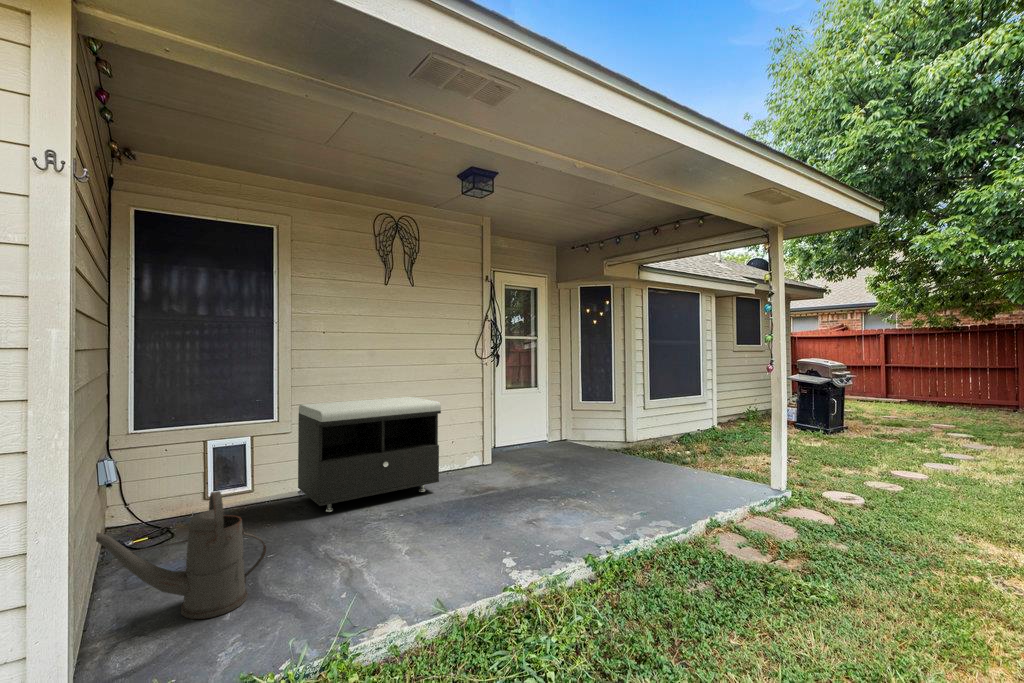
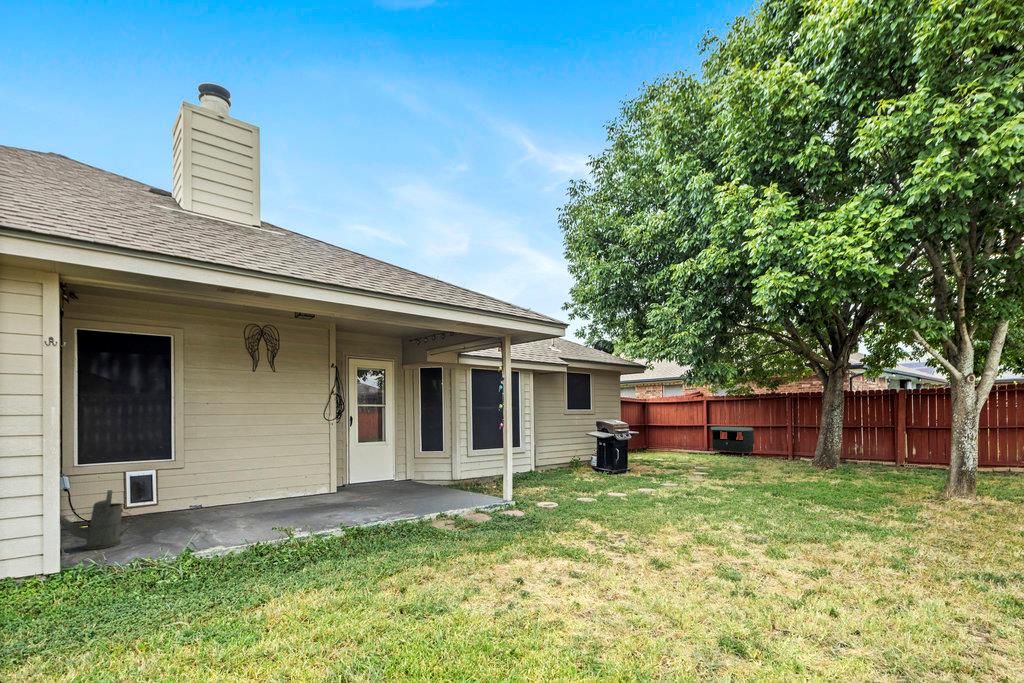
storage bench: present [298,397,441,512] -> present [711,427,754,455]

